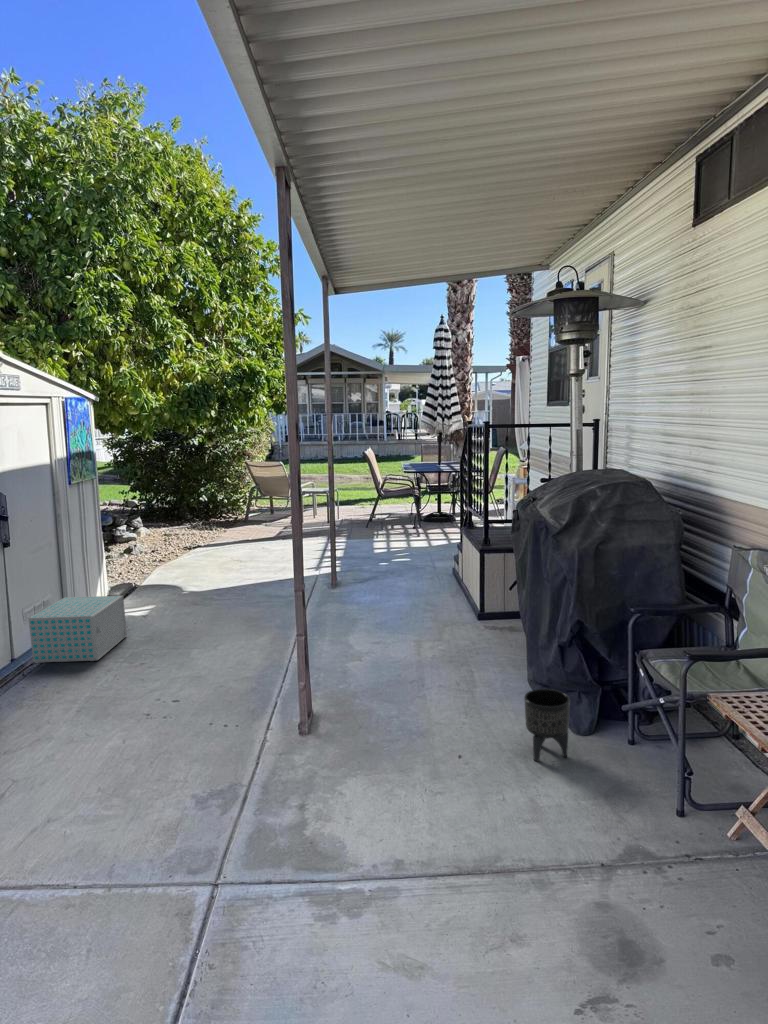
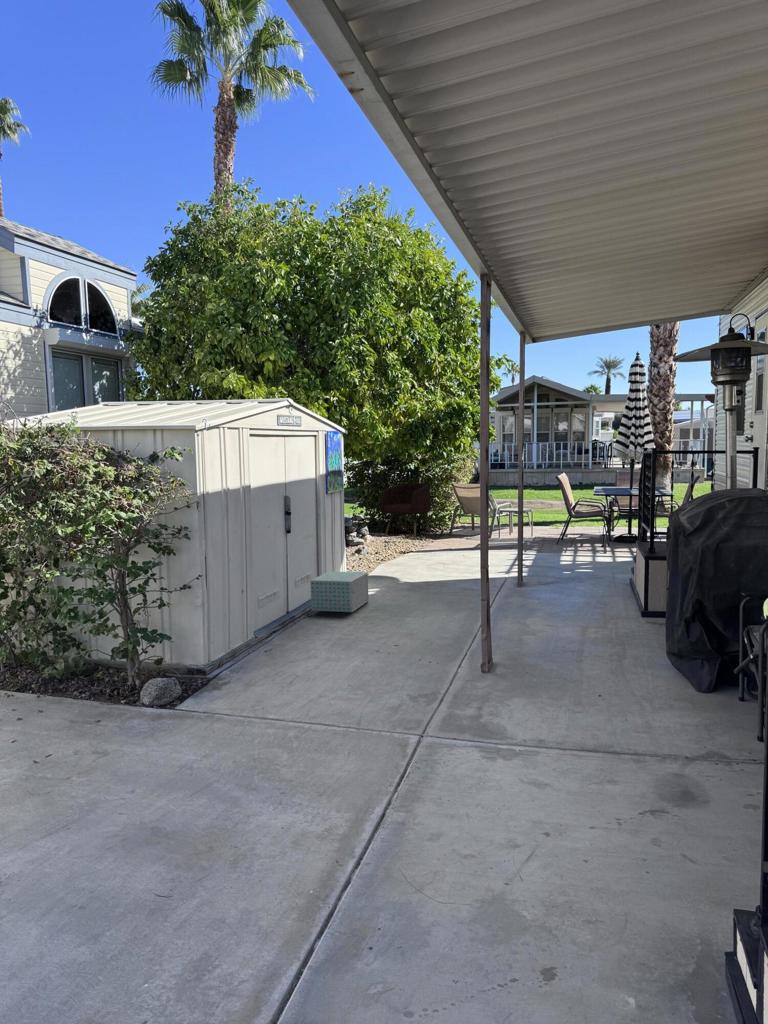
armchair: none [157,462,222,526] -> present [380,483,431,537]
planter: present [524,689,570,761] -> none [636,636,668,681]

